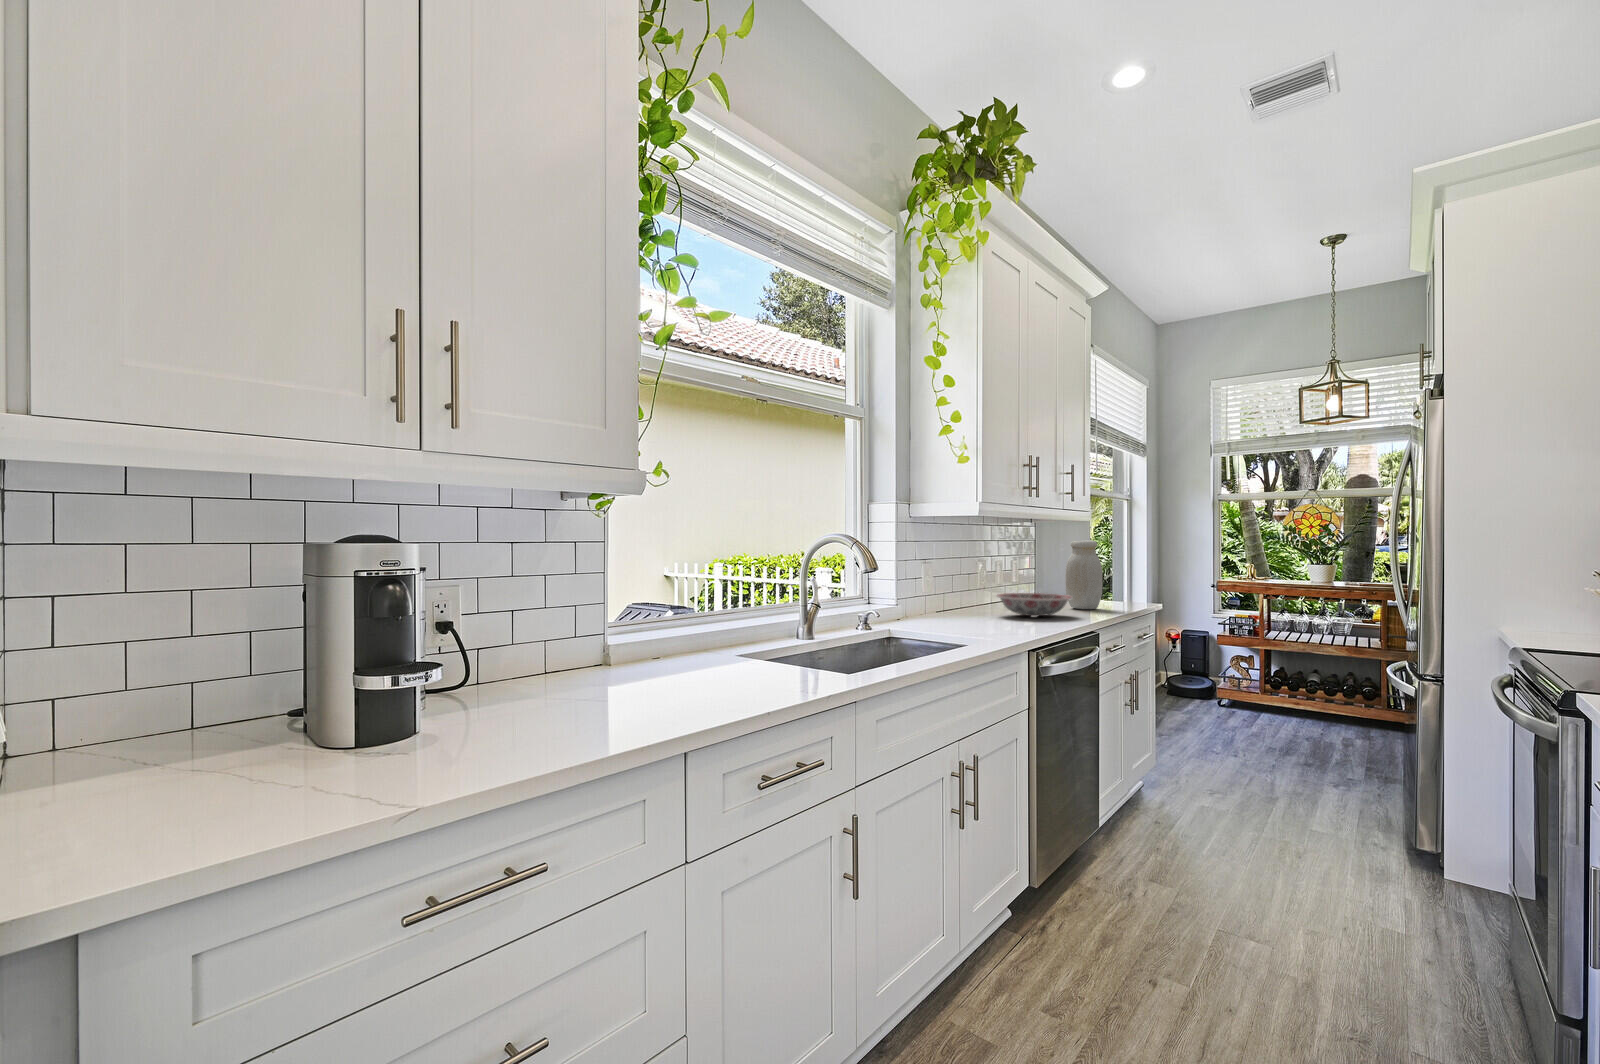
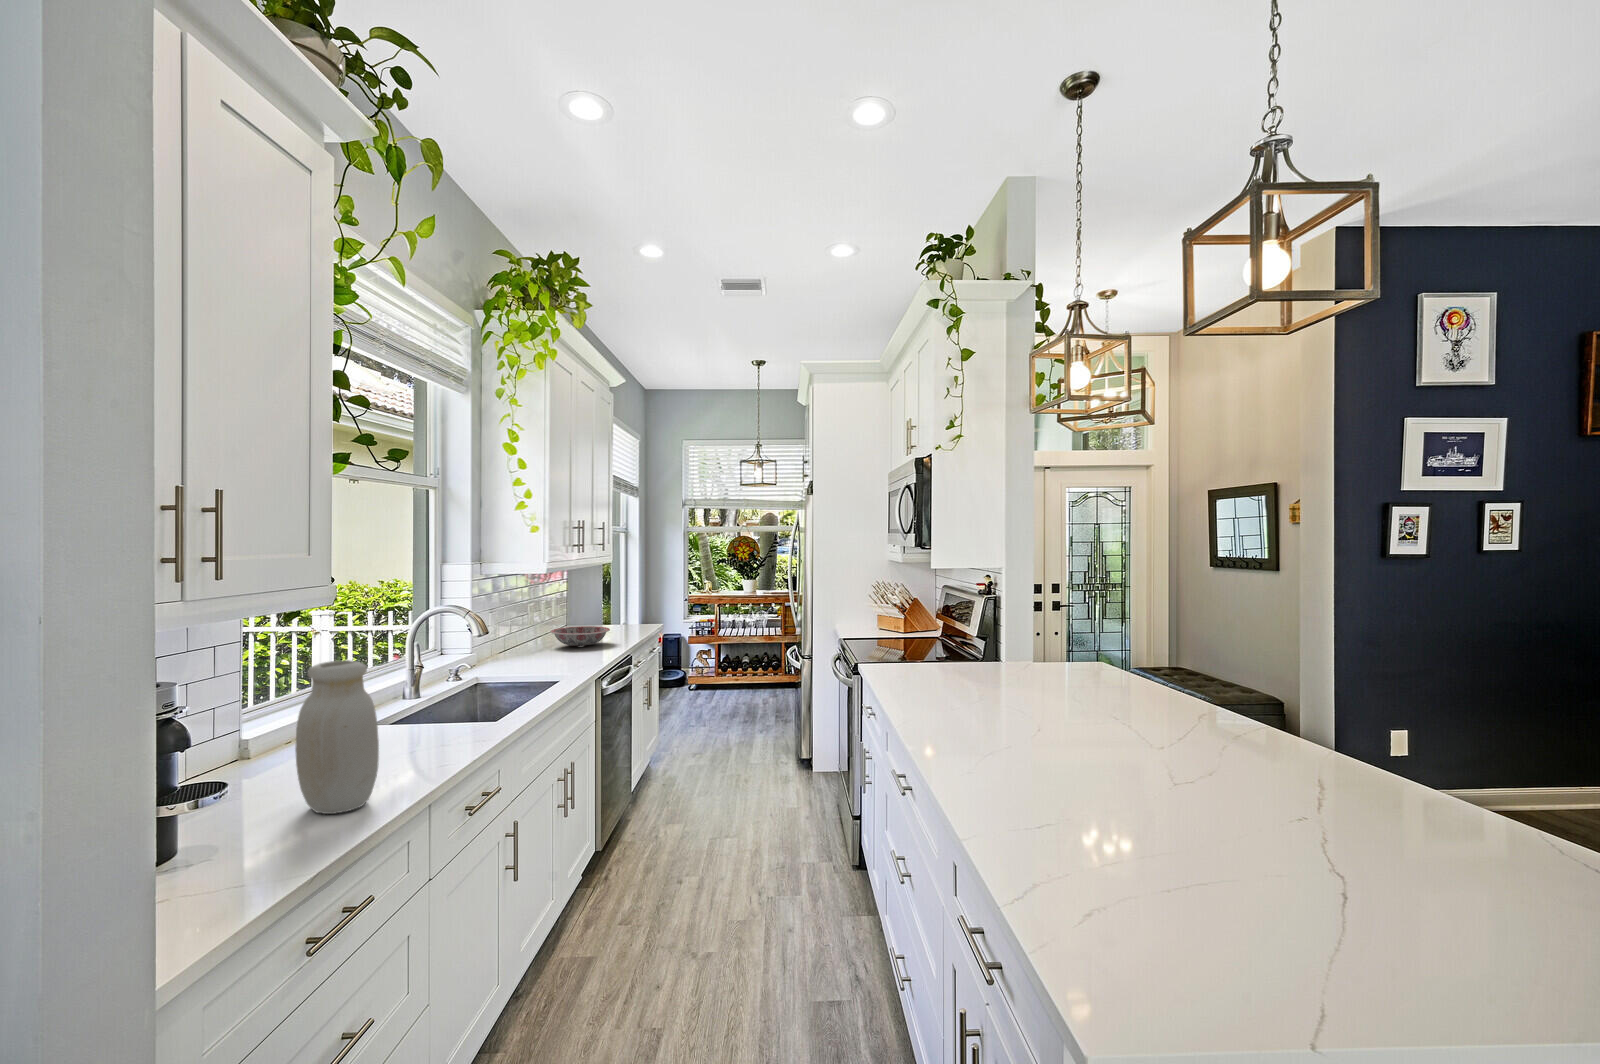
jar: present [1065,540,1102,609] -> present [295,660,379,814]

